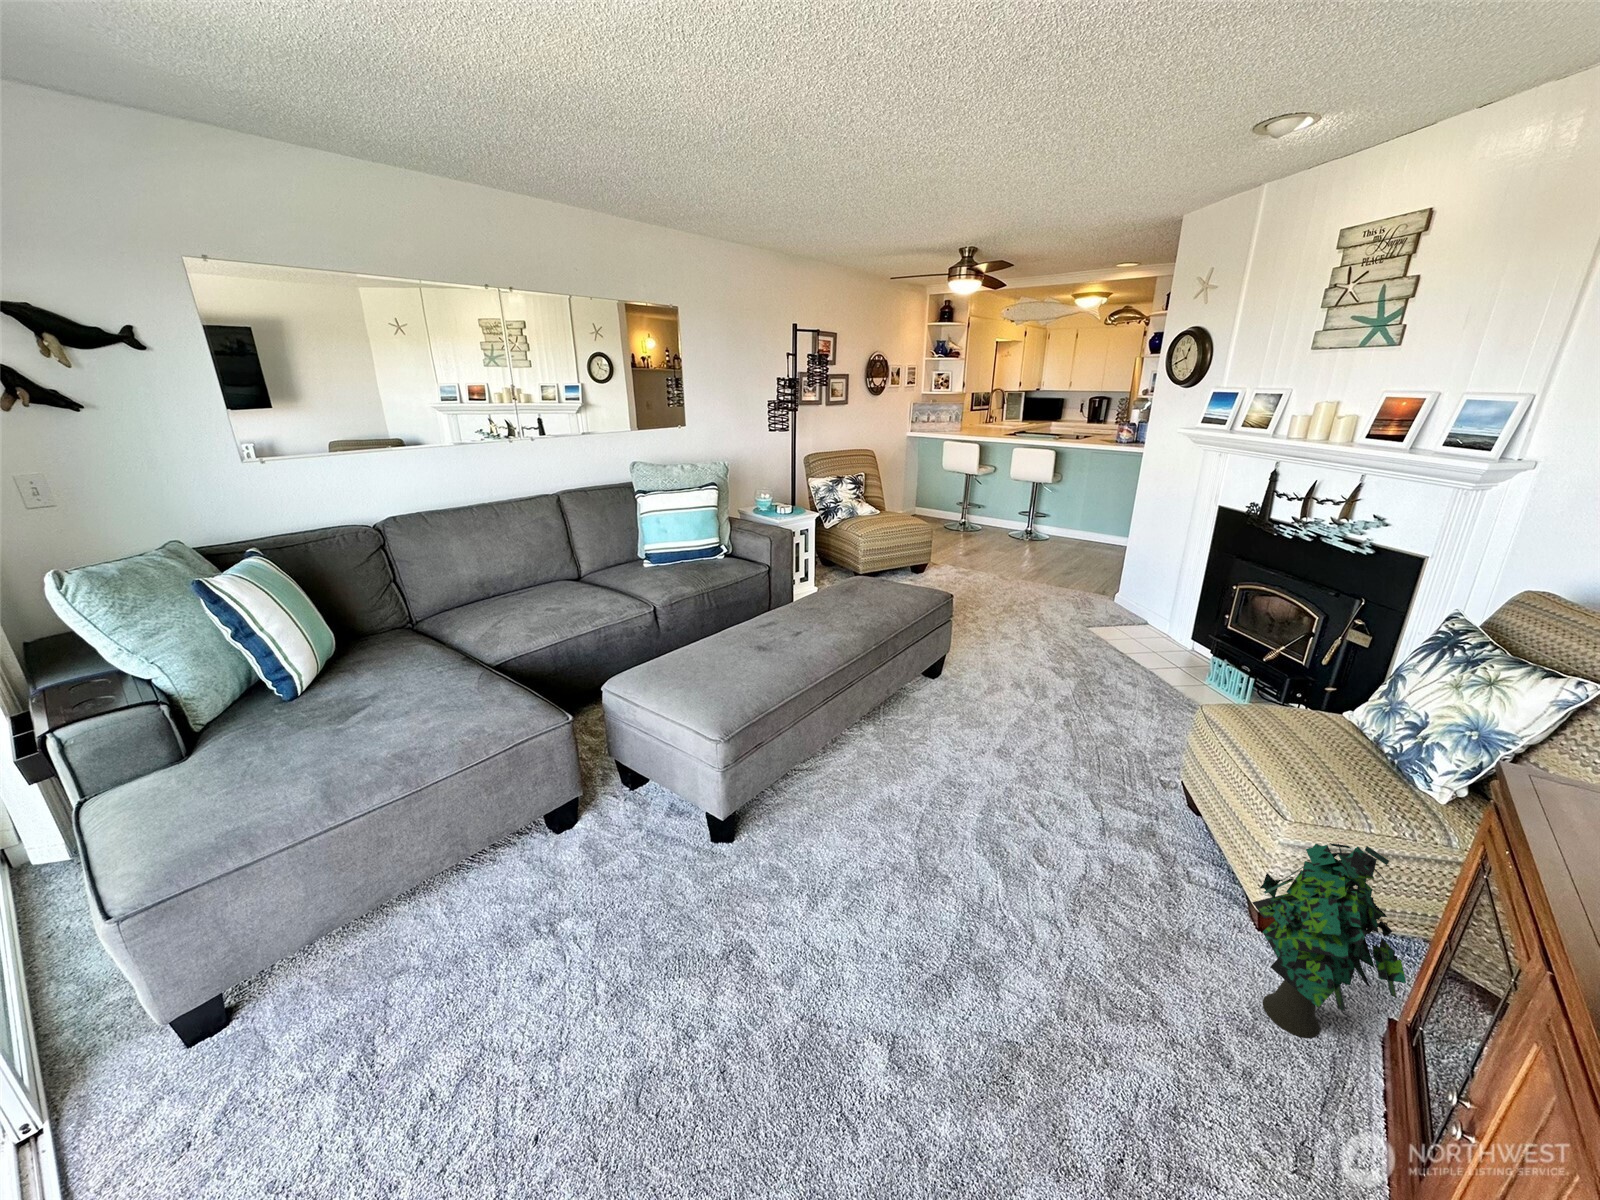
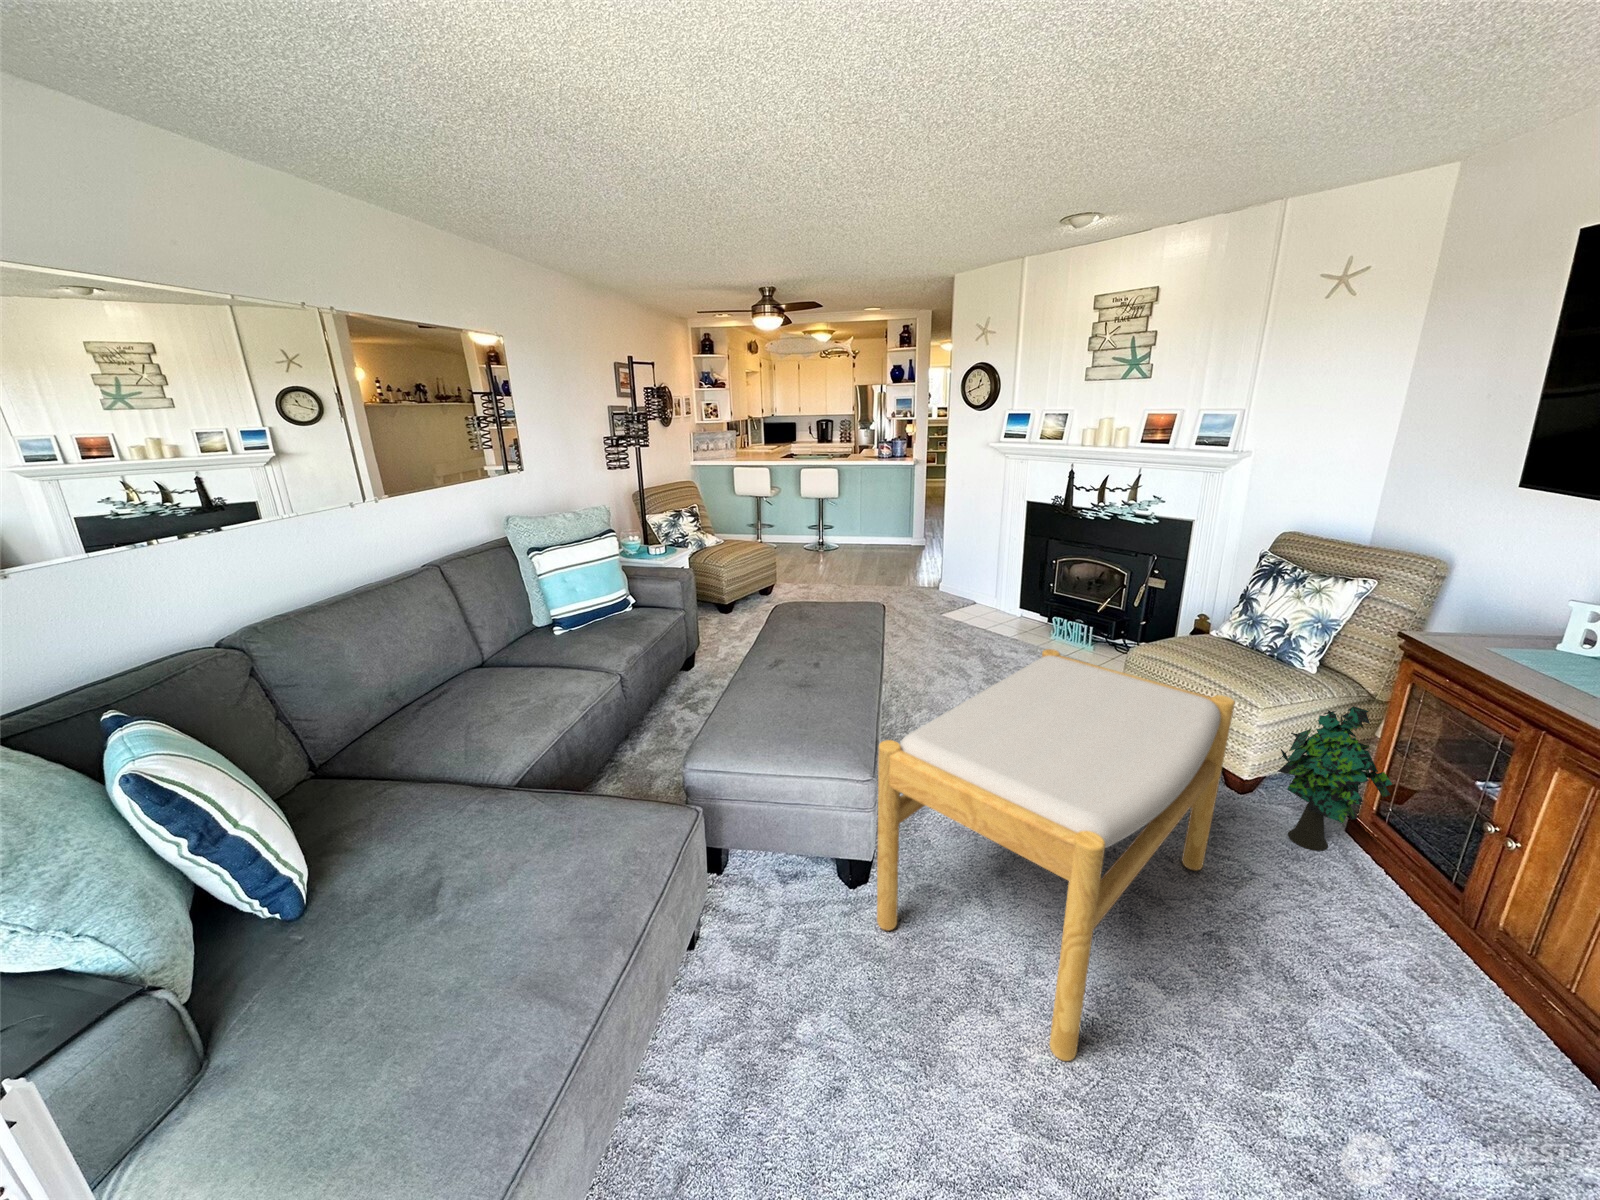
footstool: none [682,664,1129,1063] -> present [877,649,1235,1061]

